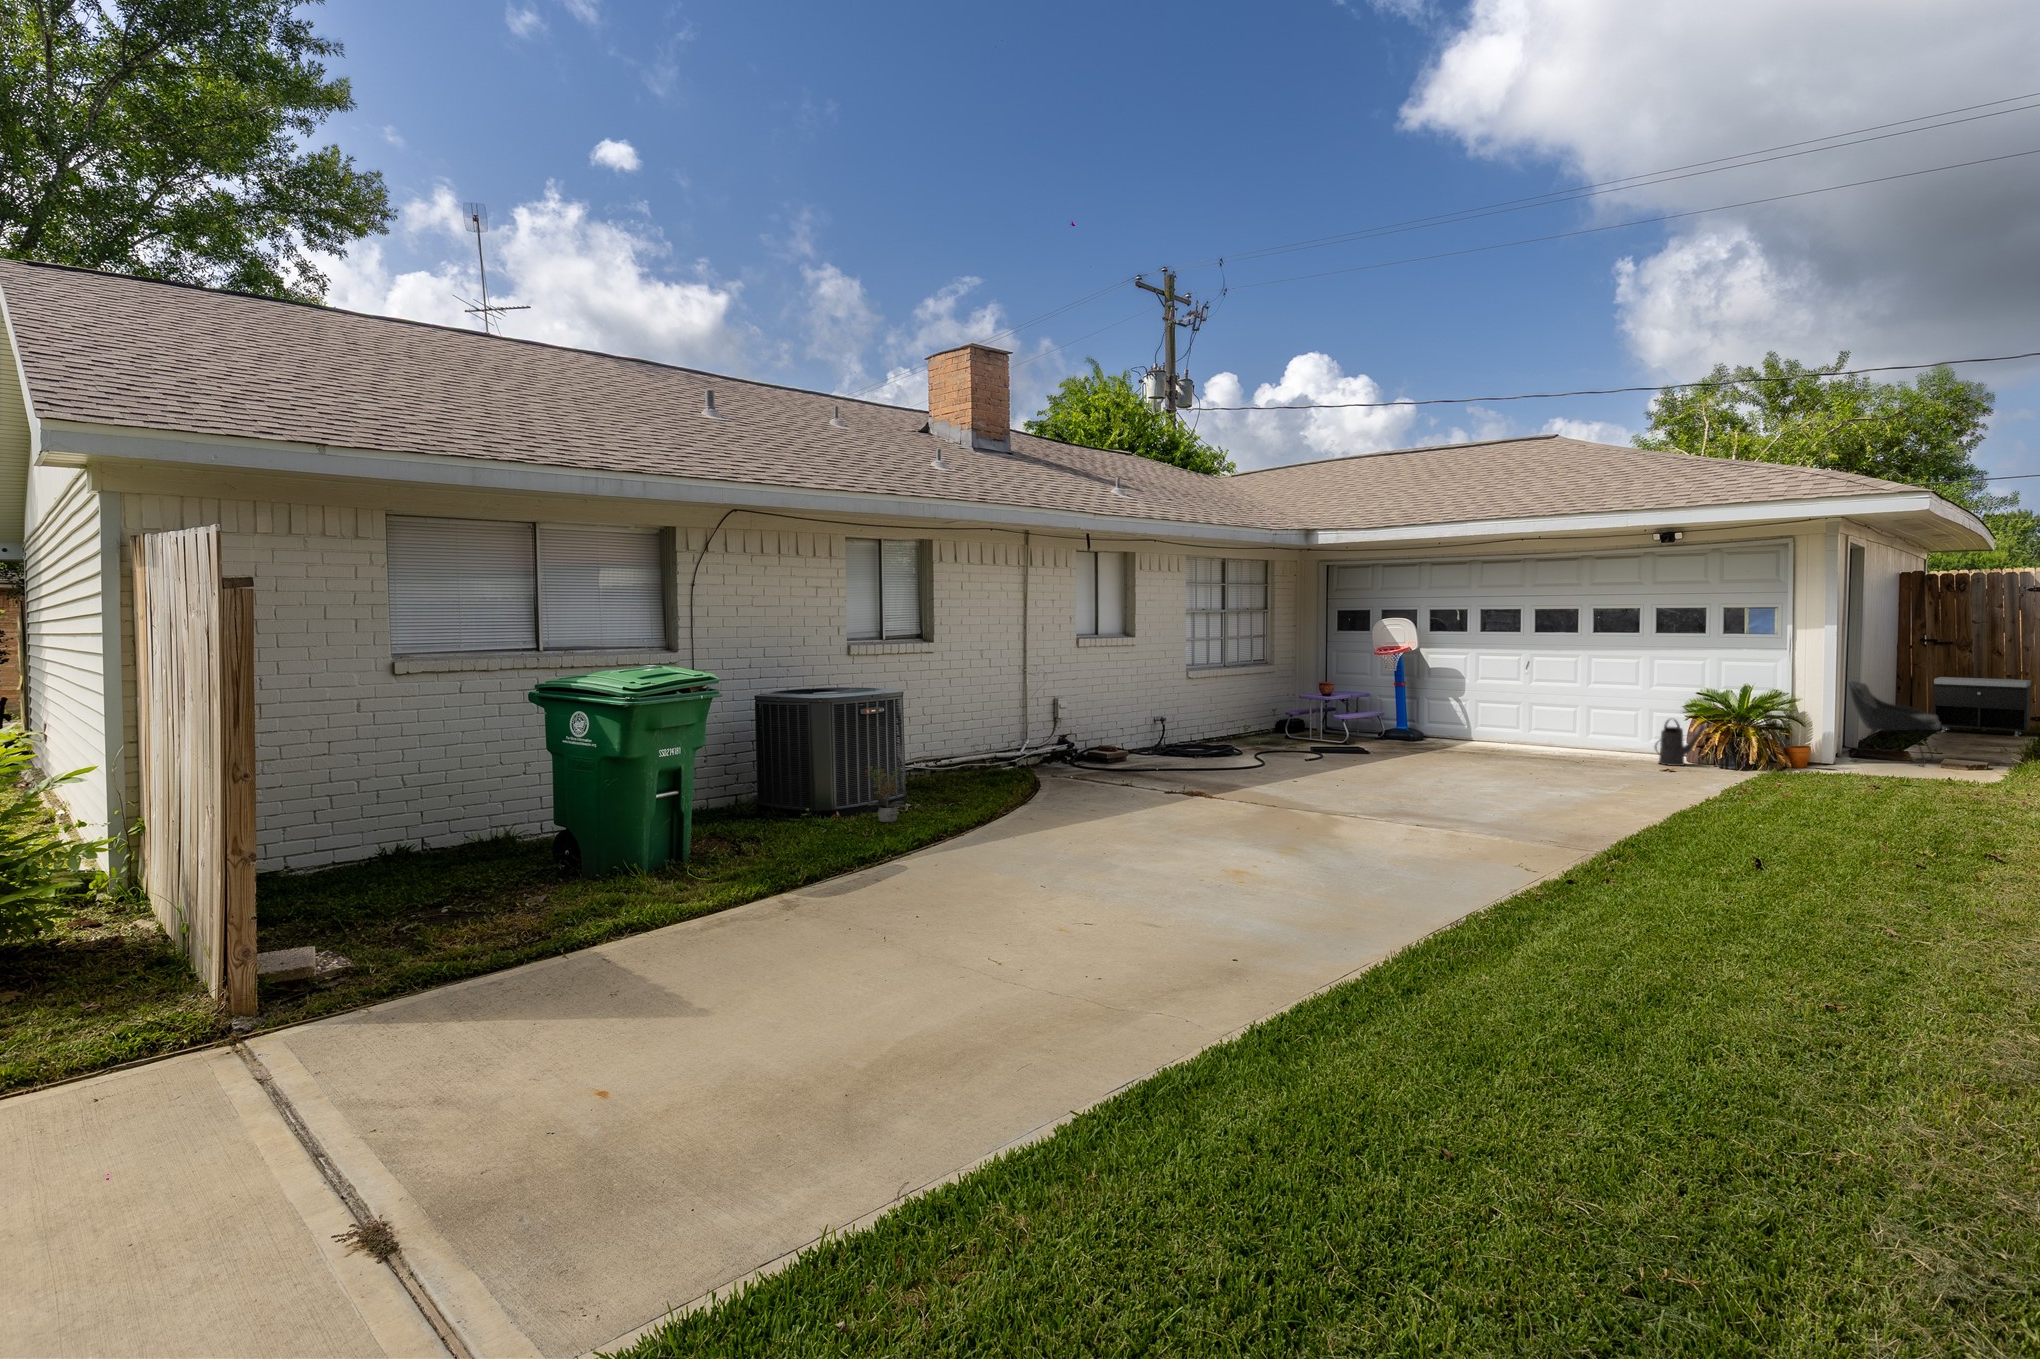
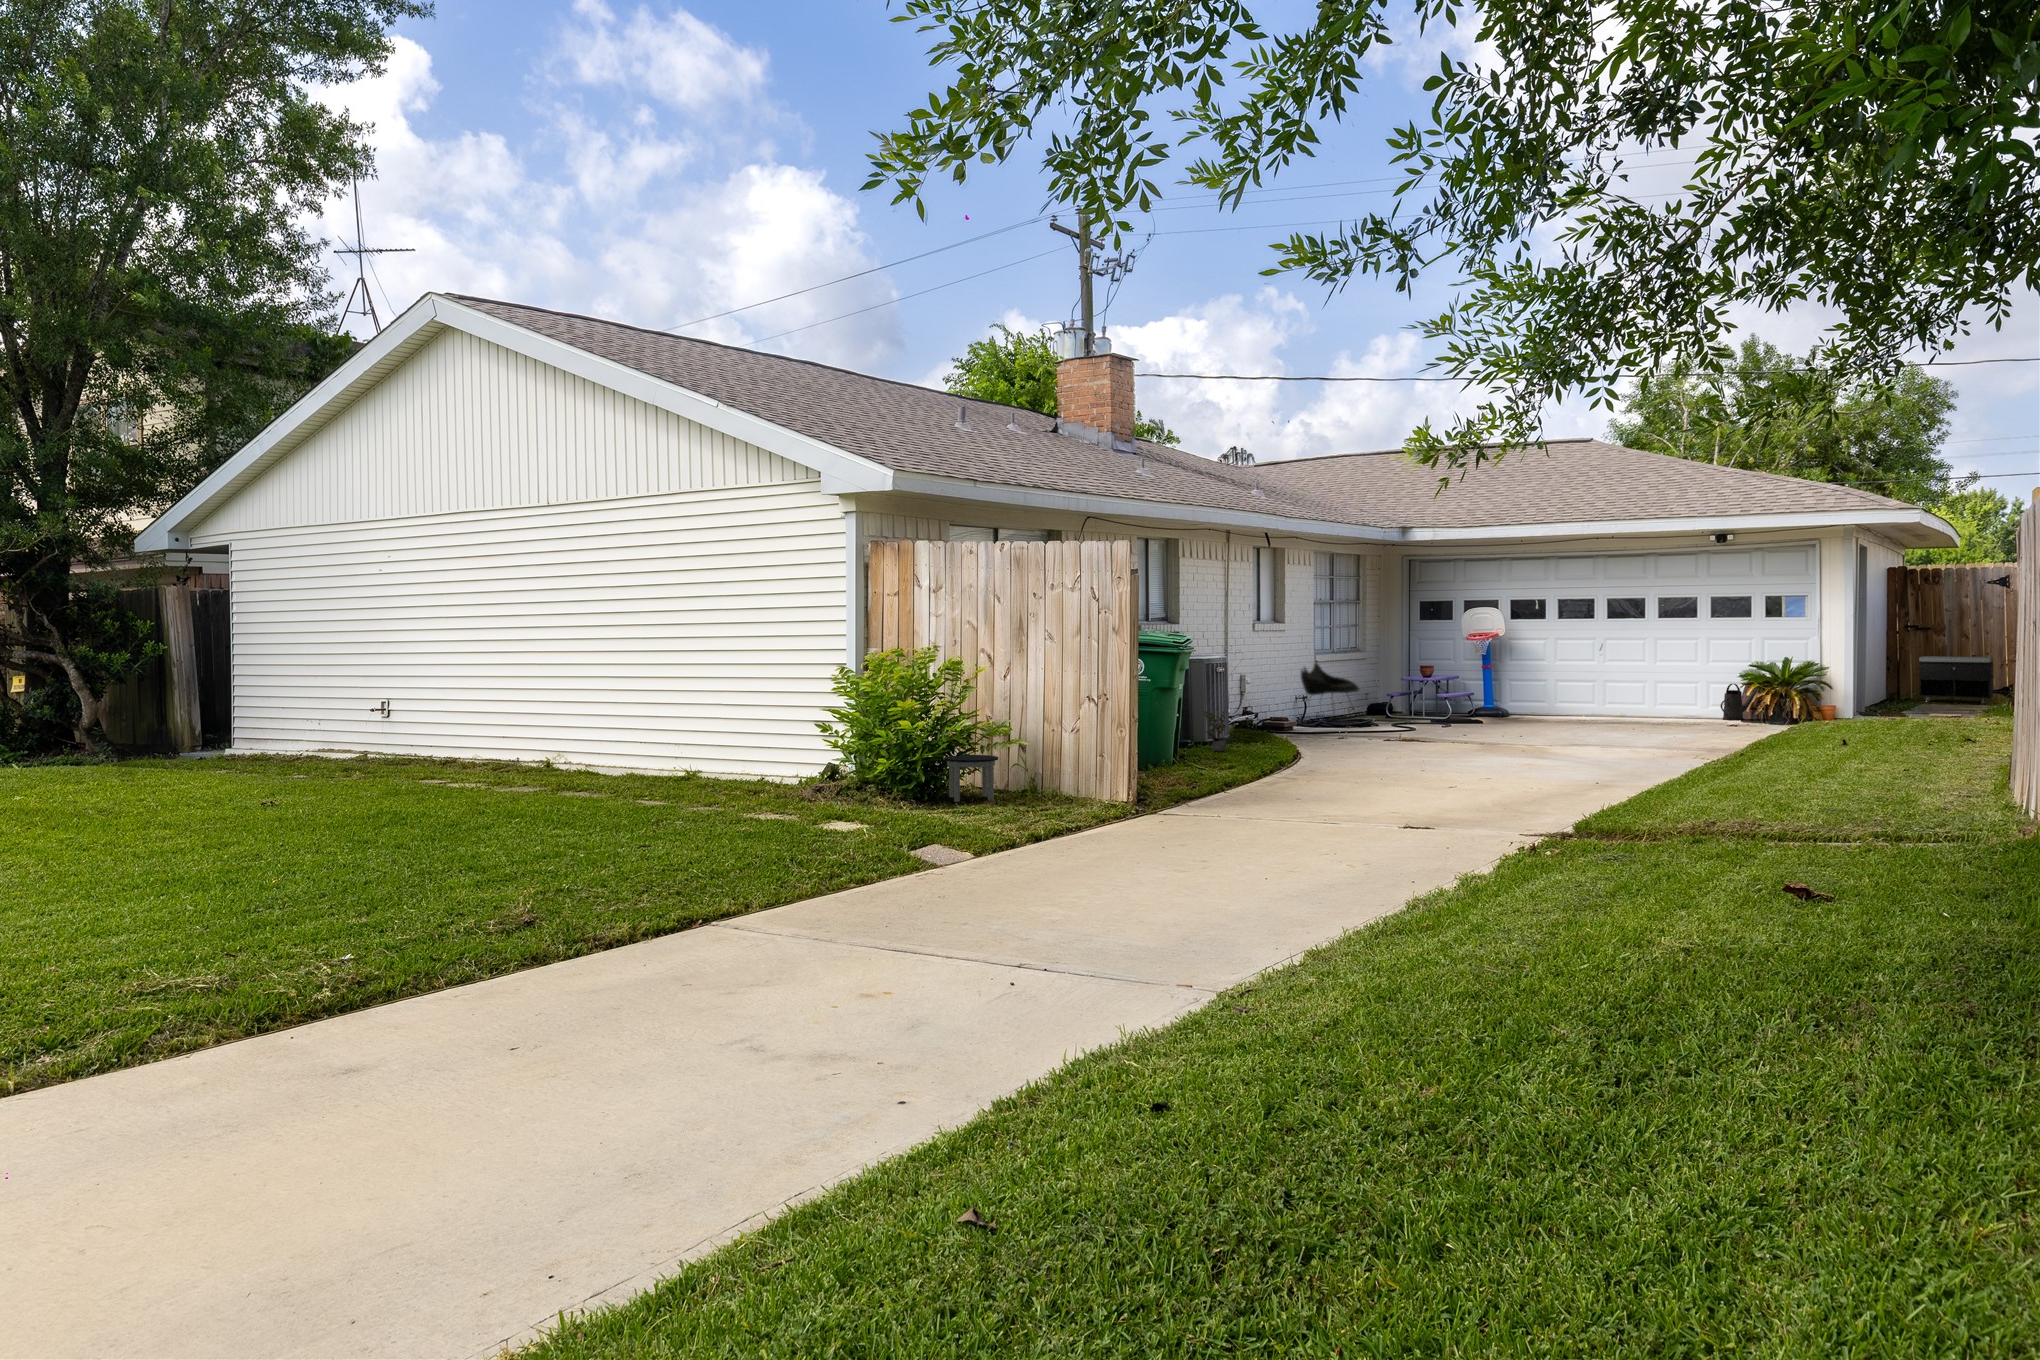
lounge chair: present [1848,680,1941,767] -> present [1301,663,1359,717]
round table: none [30,891,159,988] -> present [944,755,998,802]

